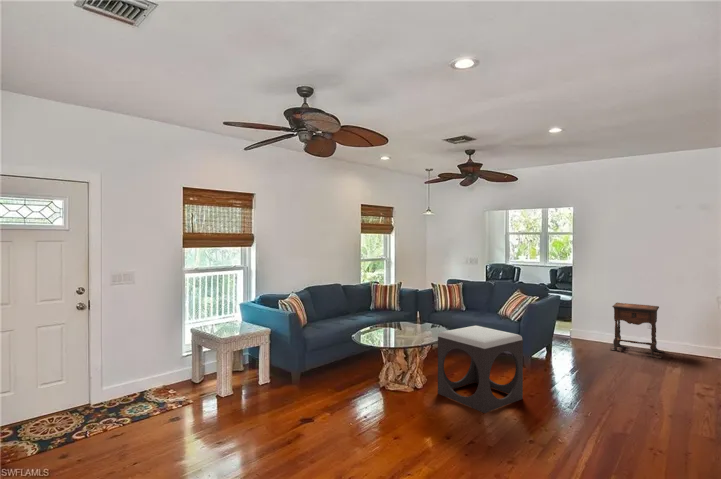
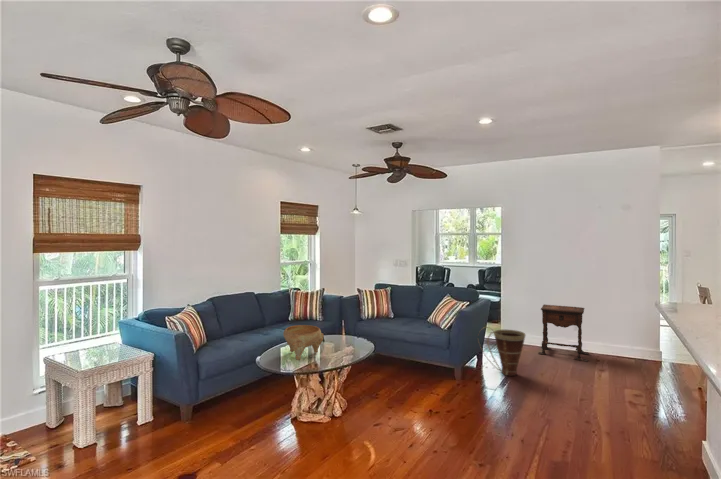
decorative bowl: none [373,311,407,339] -> present [283,325,324,360]
basket: none [547,320,595,367] -> present [487,330,525,376]
footstool: present [438,326,523,413] -> none [358,339,454,448]

